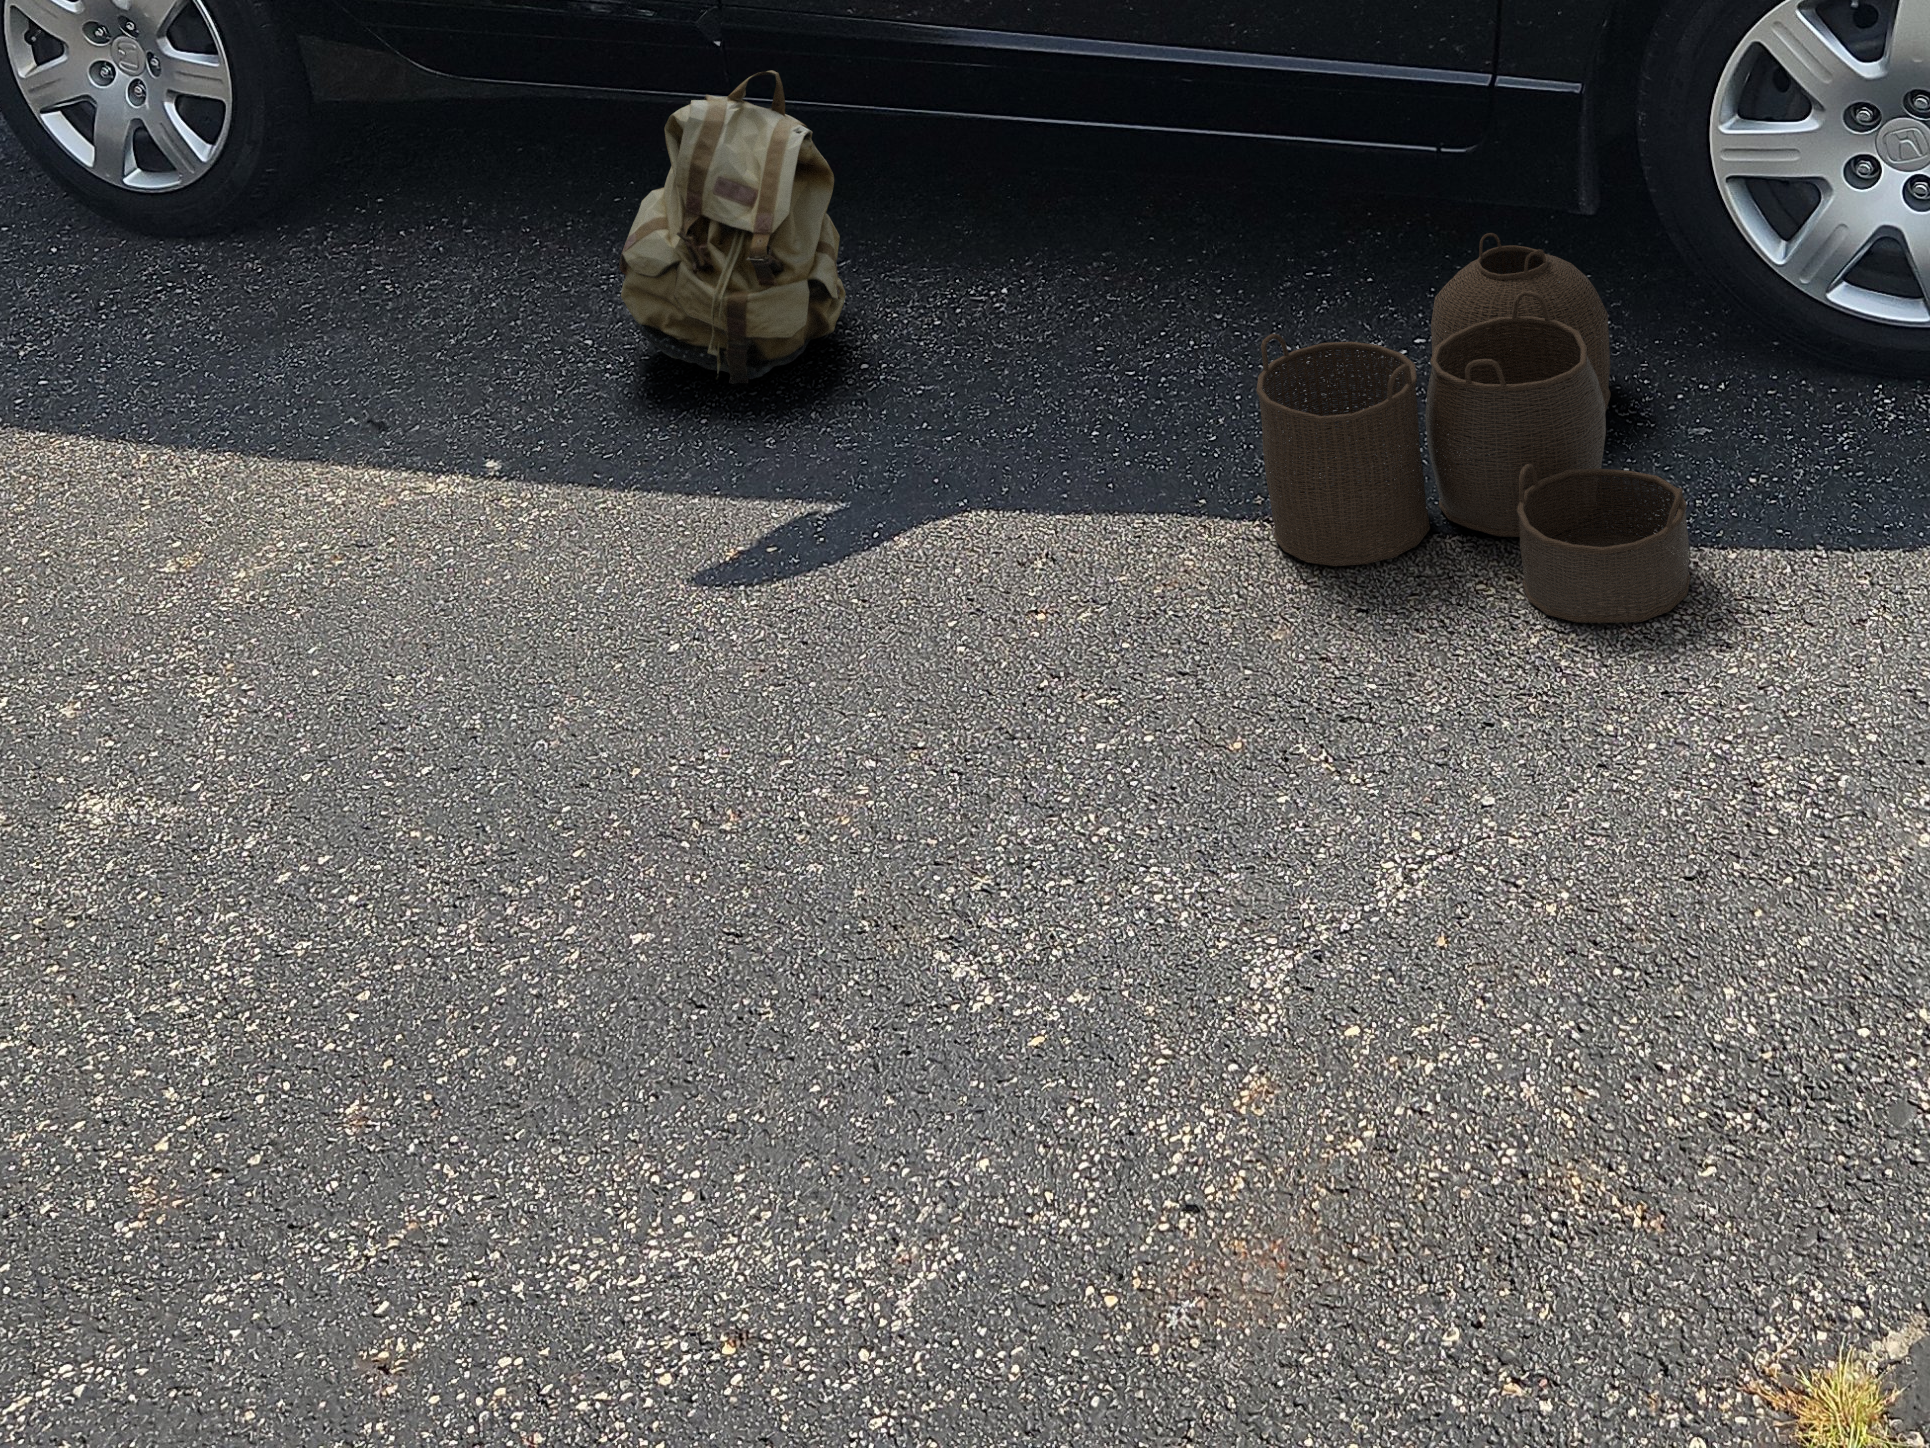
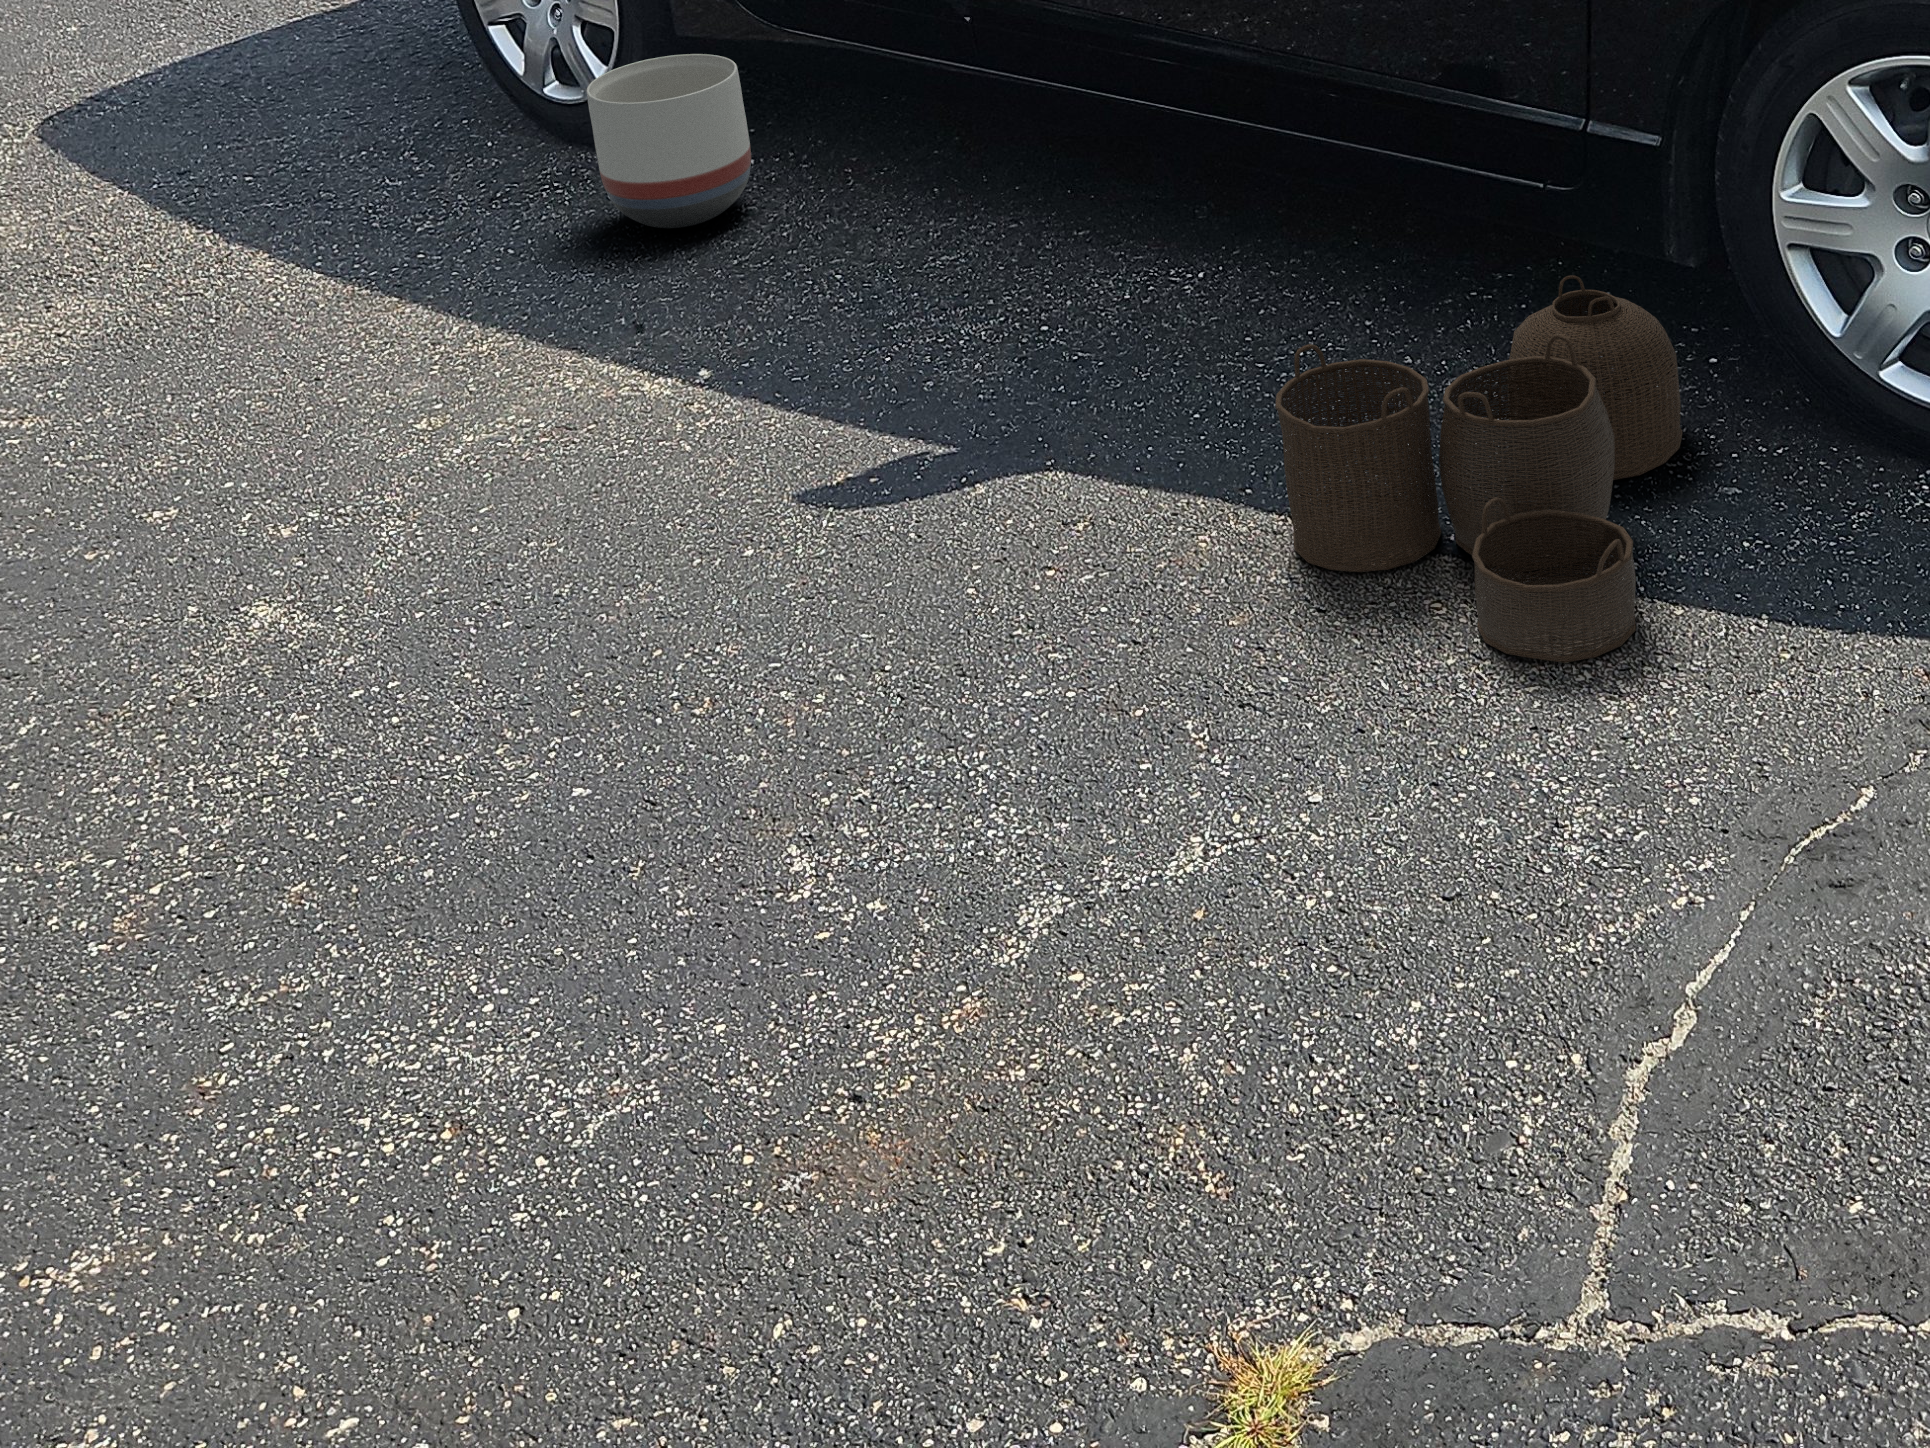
backpack: present [619,70,846,384] -> none [849,51,1061,335]
planter: none [233,114,423,312] -> present [587,54,751,228]

